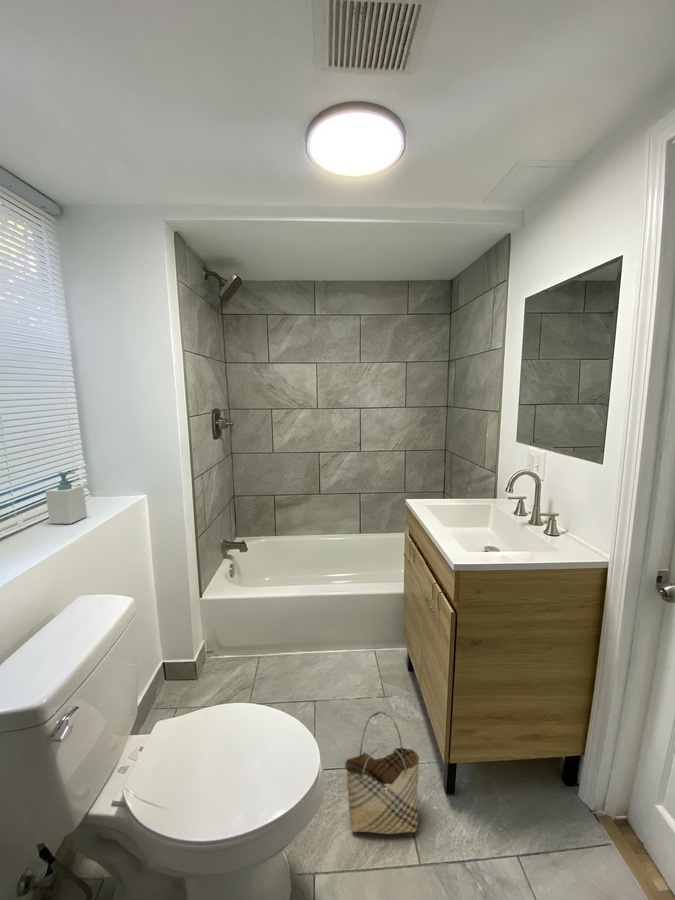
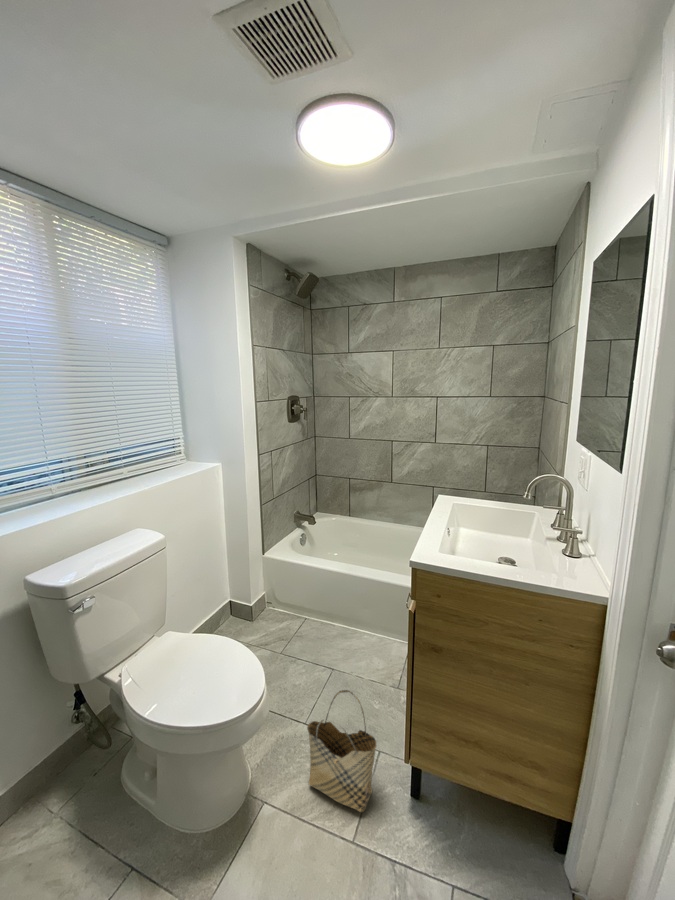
soap bottle: present [45,472,87,524] -> none [141,441,169,479]

